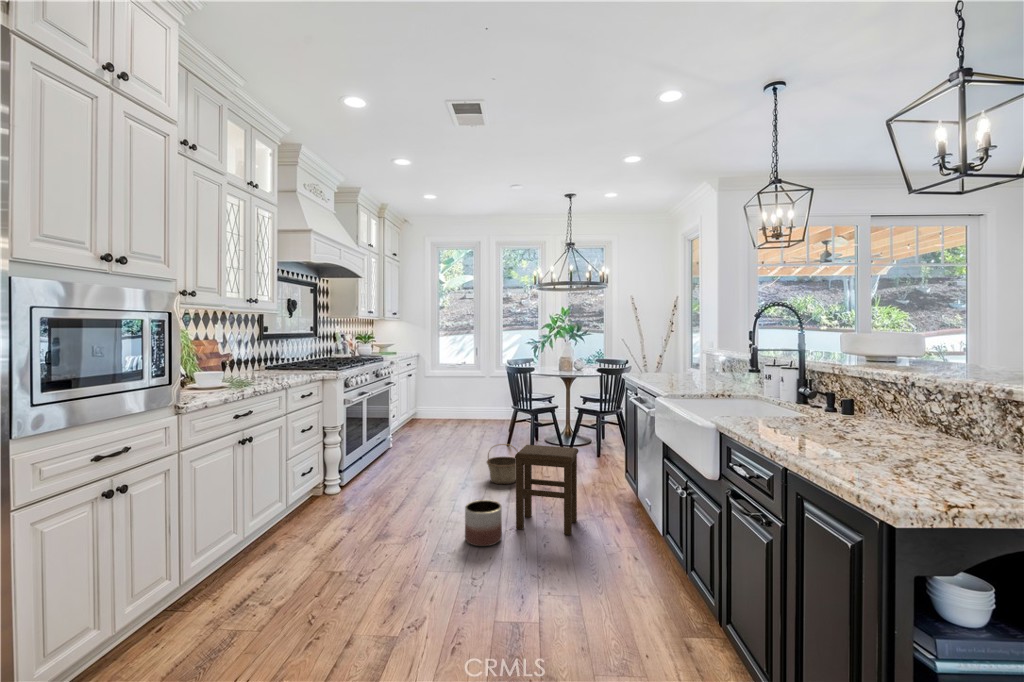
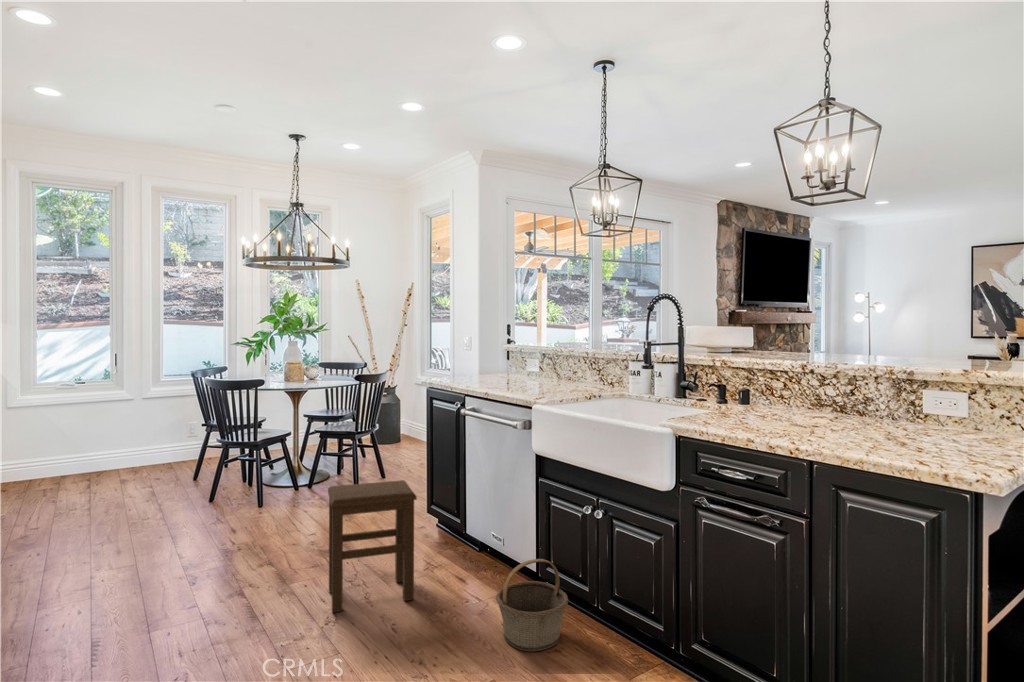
basket: present [487,444,518,484] -> present [496,559,568,651]
planter: present [465,500,502,546] -> none [265,580,326,657]

